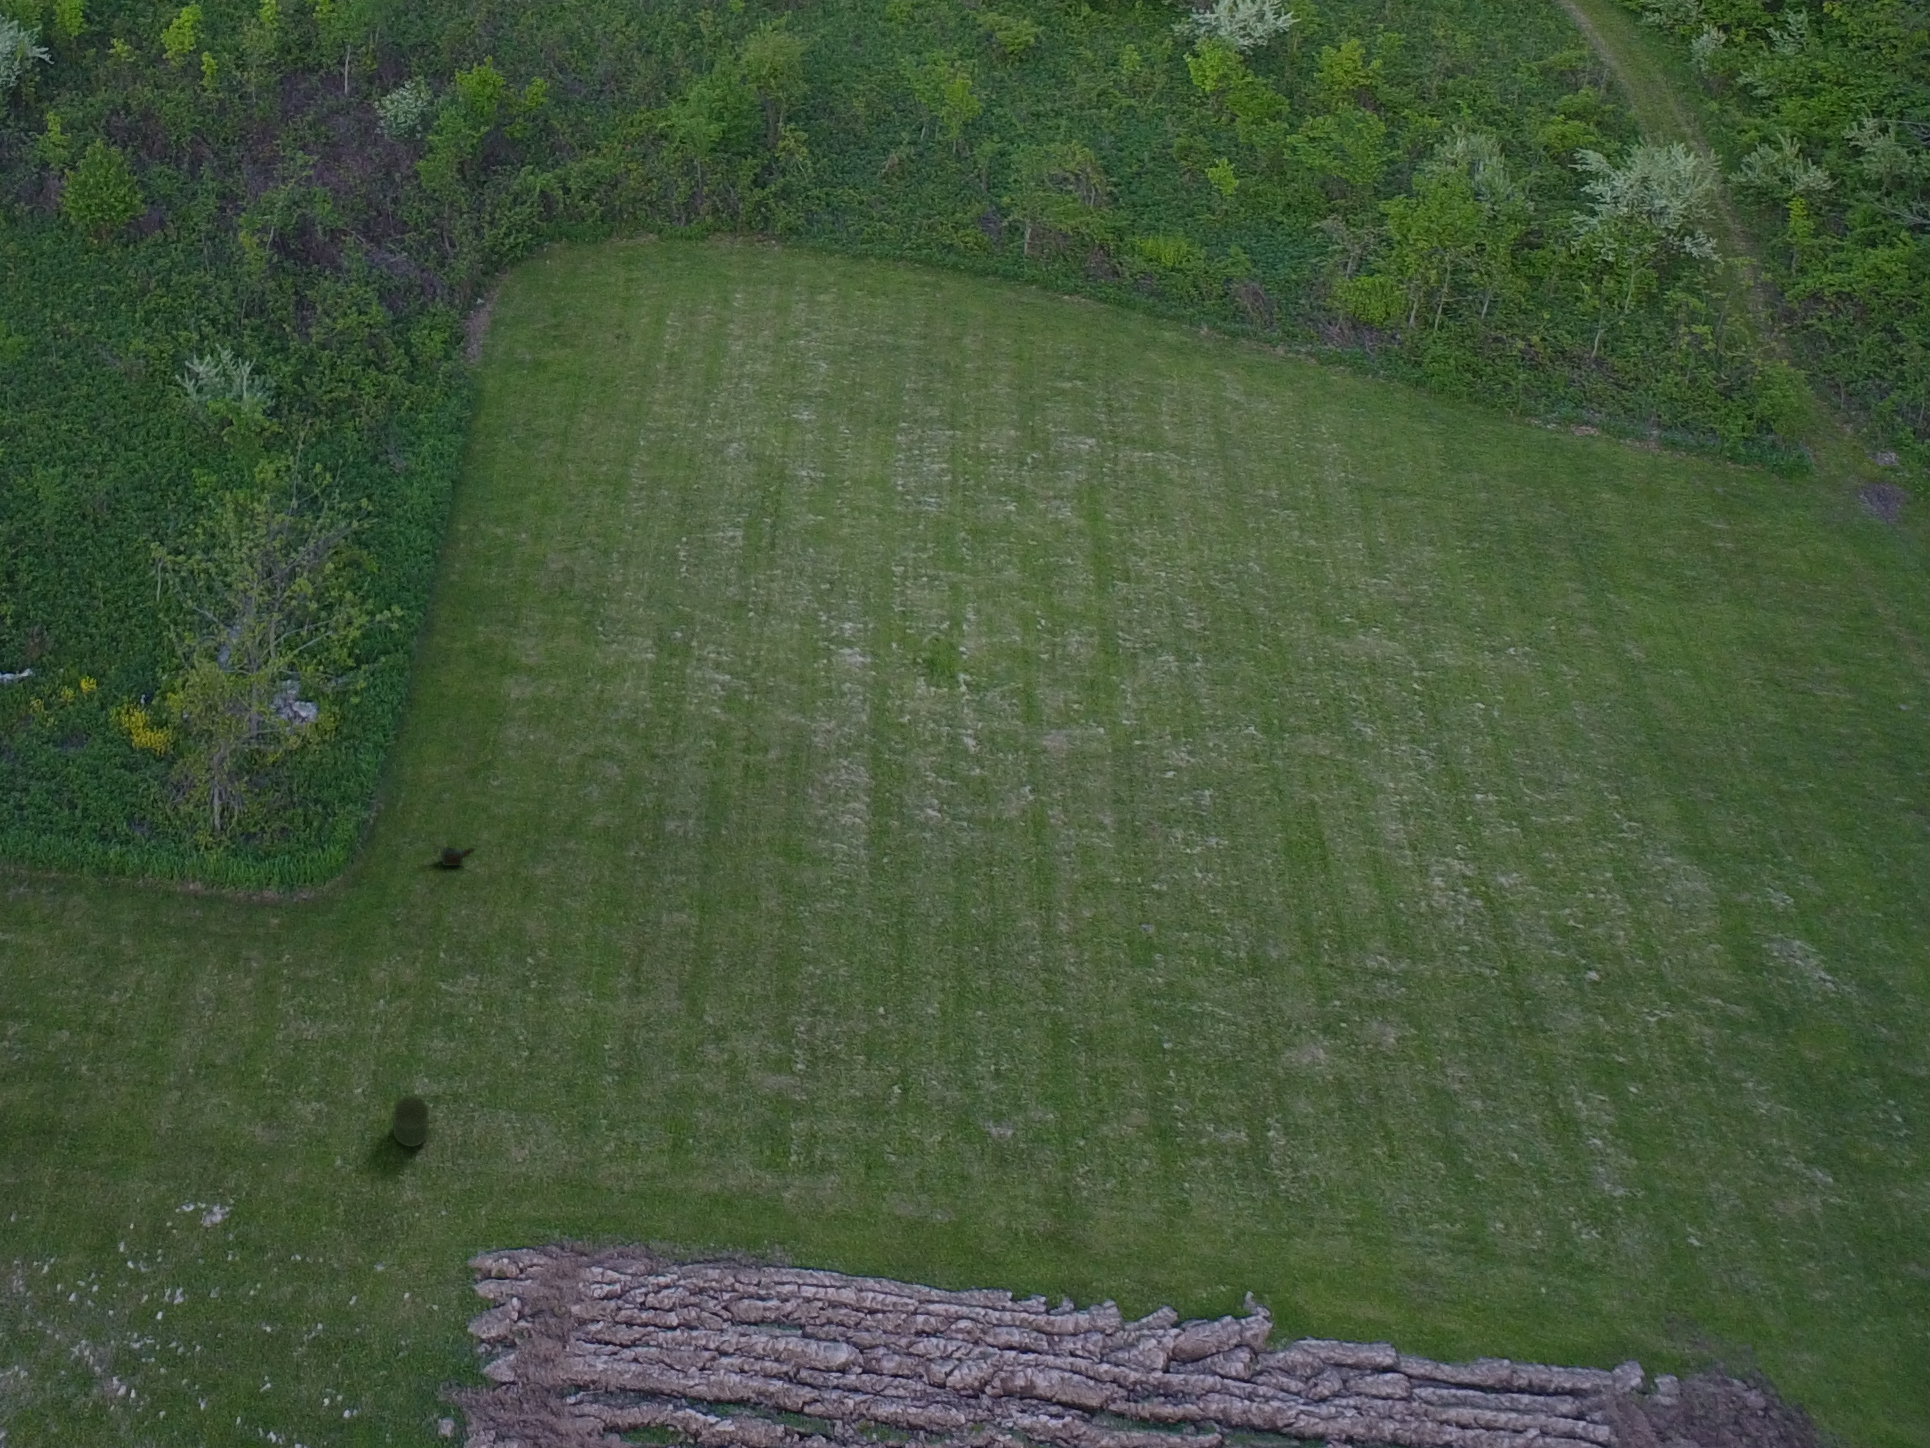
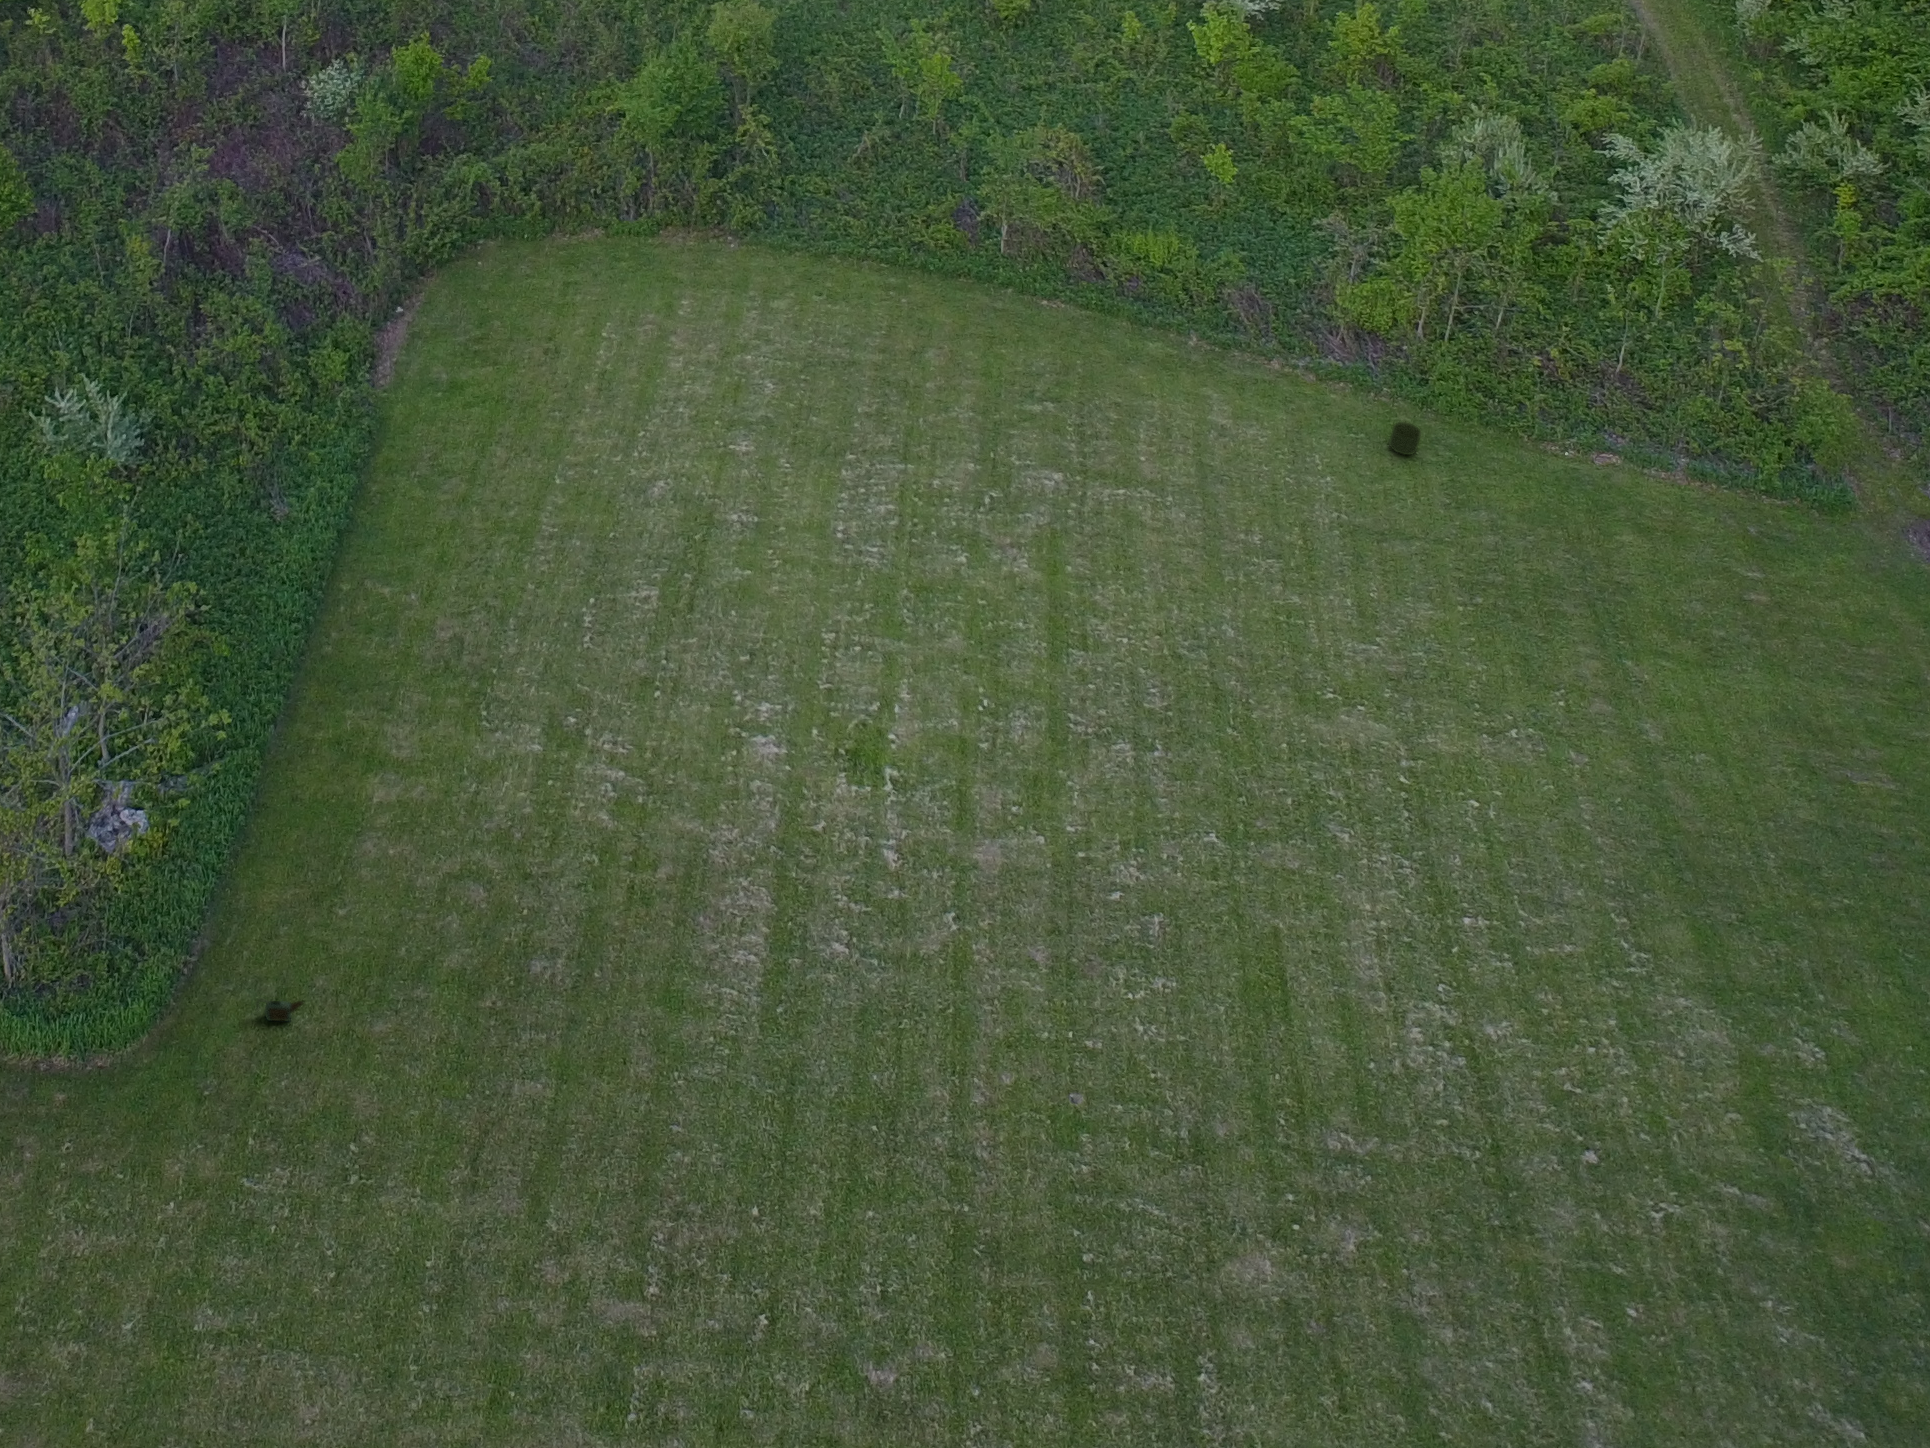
planter: present [393,1096,429,1147] -> present [1389,422,1421,455]

